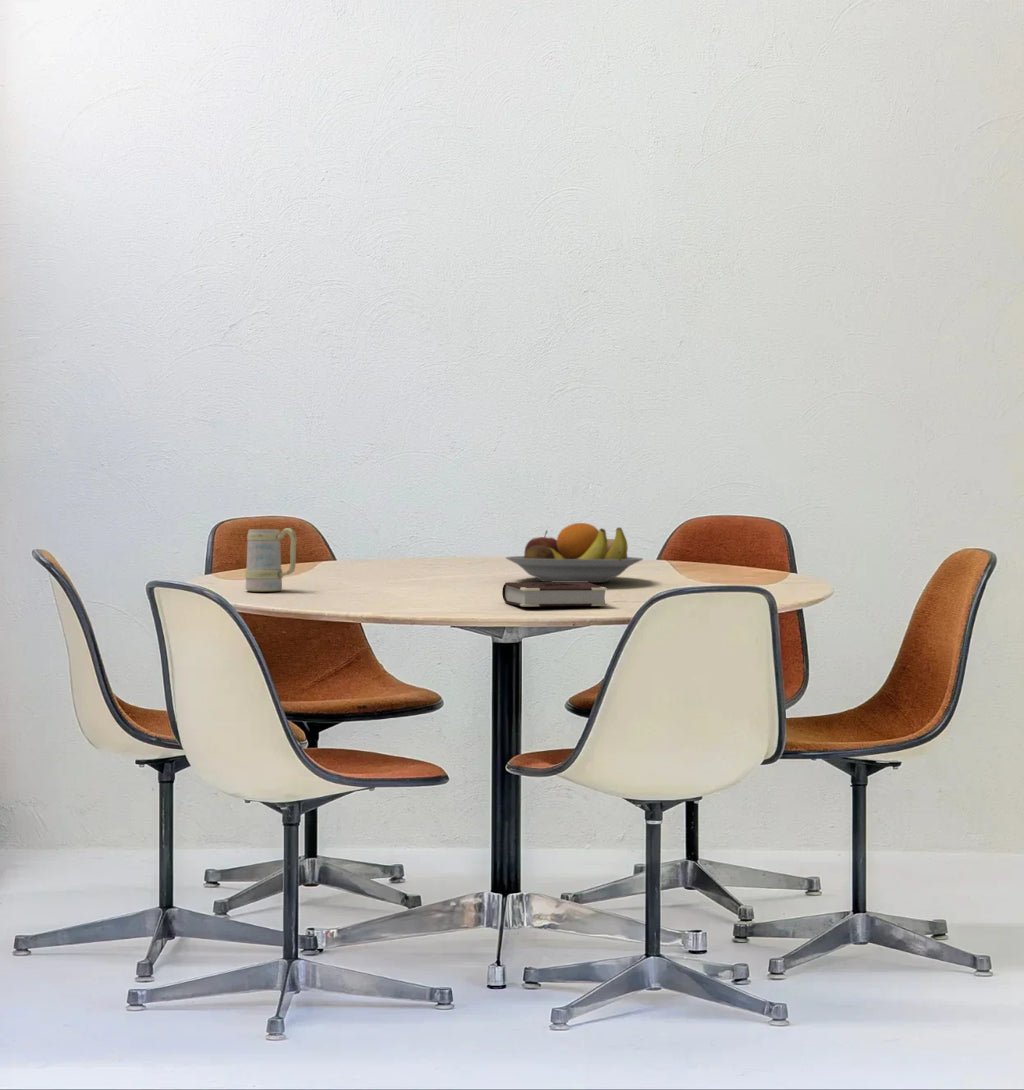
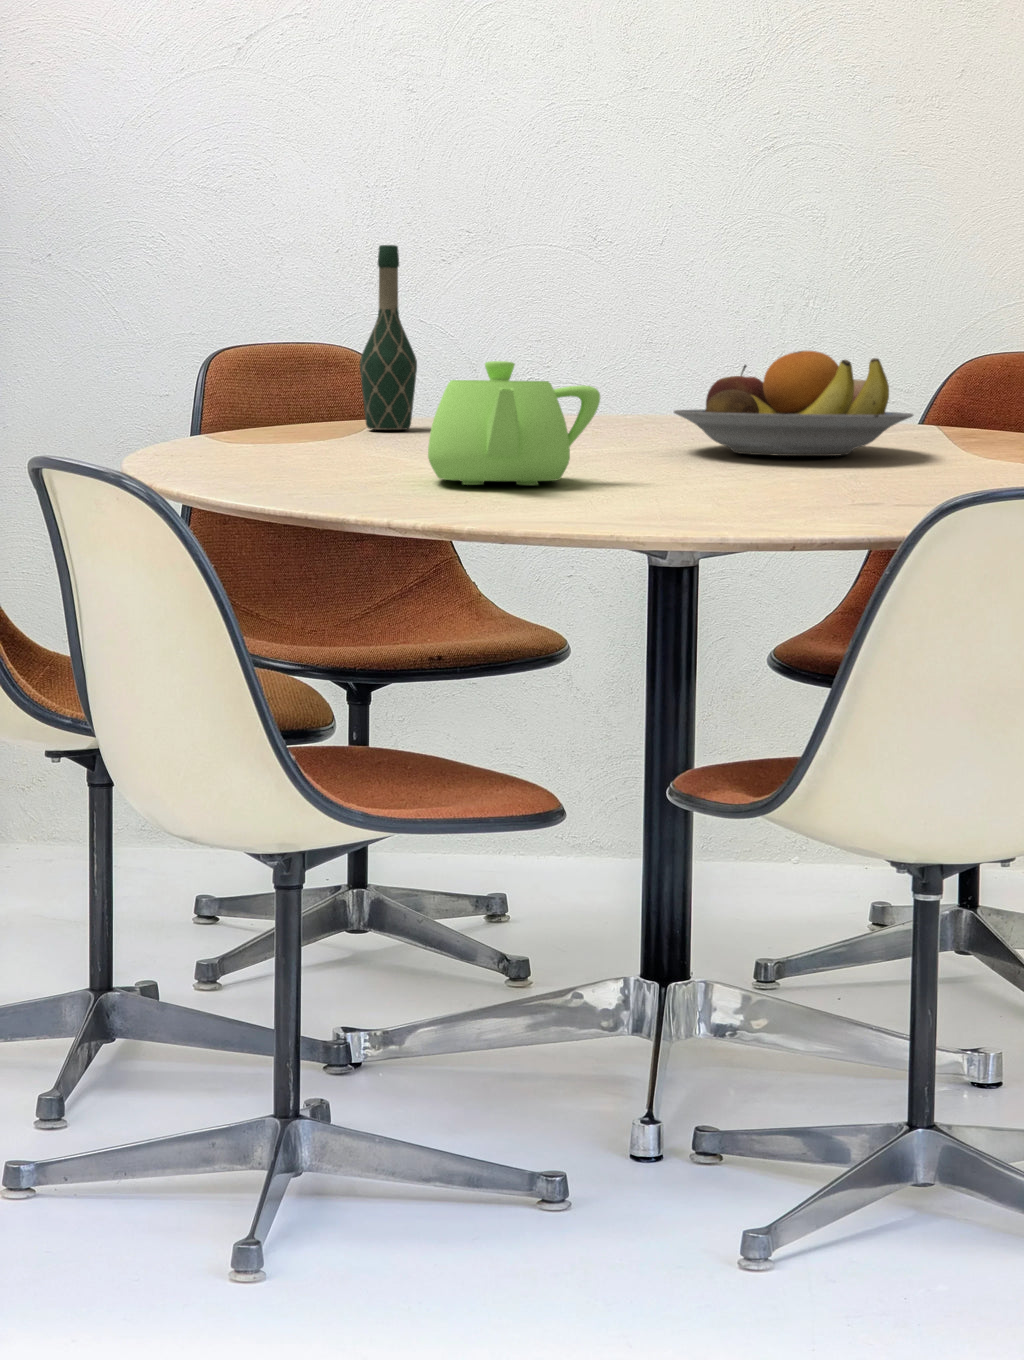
wine bottle: none [317,460,351,569] -> present [360,245,417,430]
mug: present [245,528,297,591] -> none [220,356,306,468]
teapot: none [369,532,465,600] -> present [428,361,600,485]
book: present [502,582,607,607] -> none [667,455,864,501]

